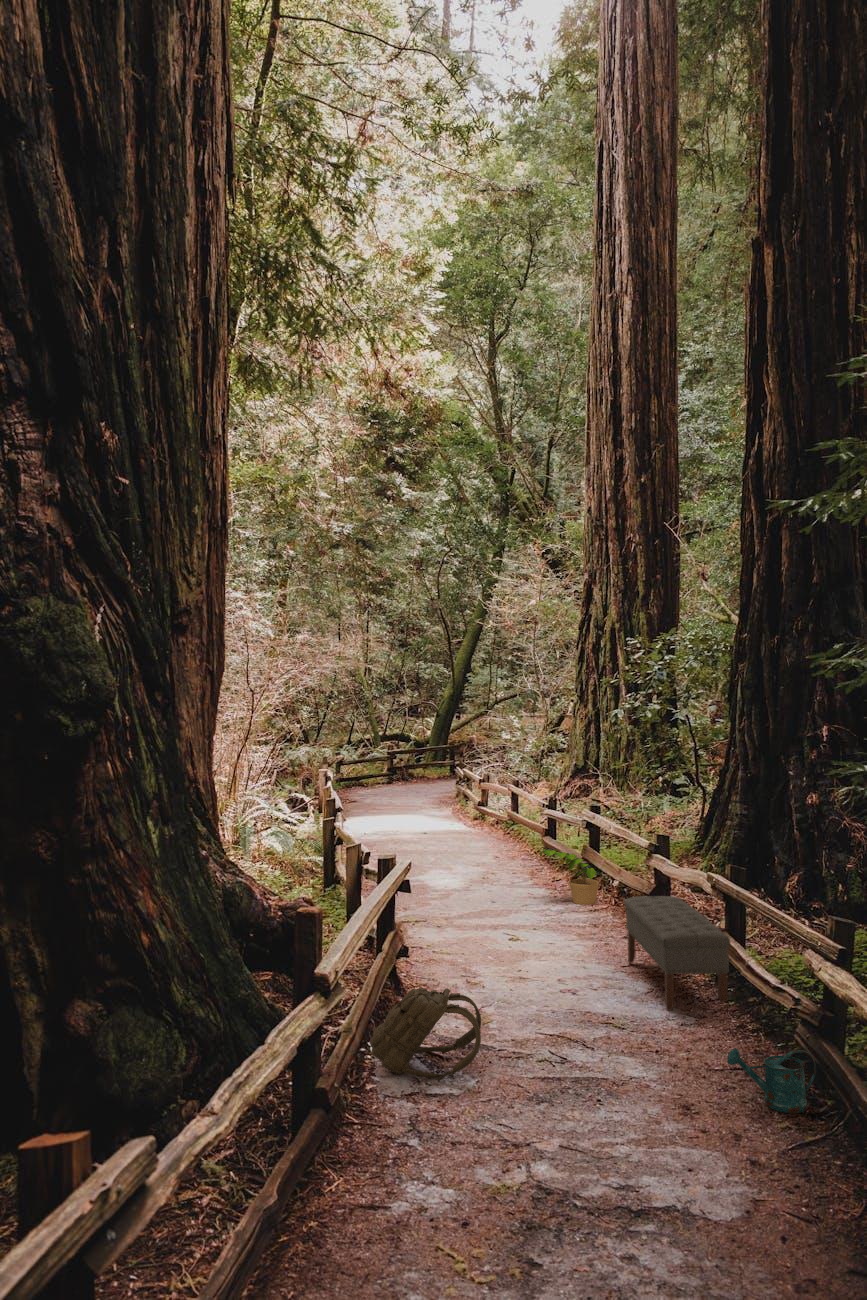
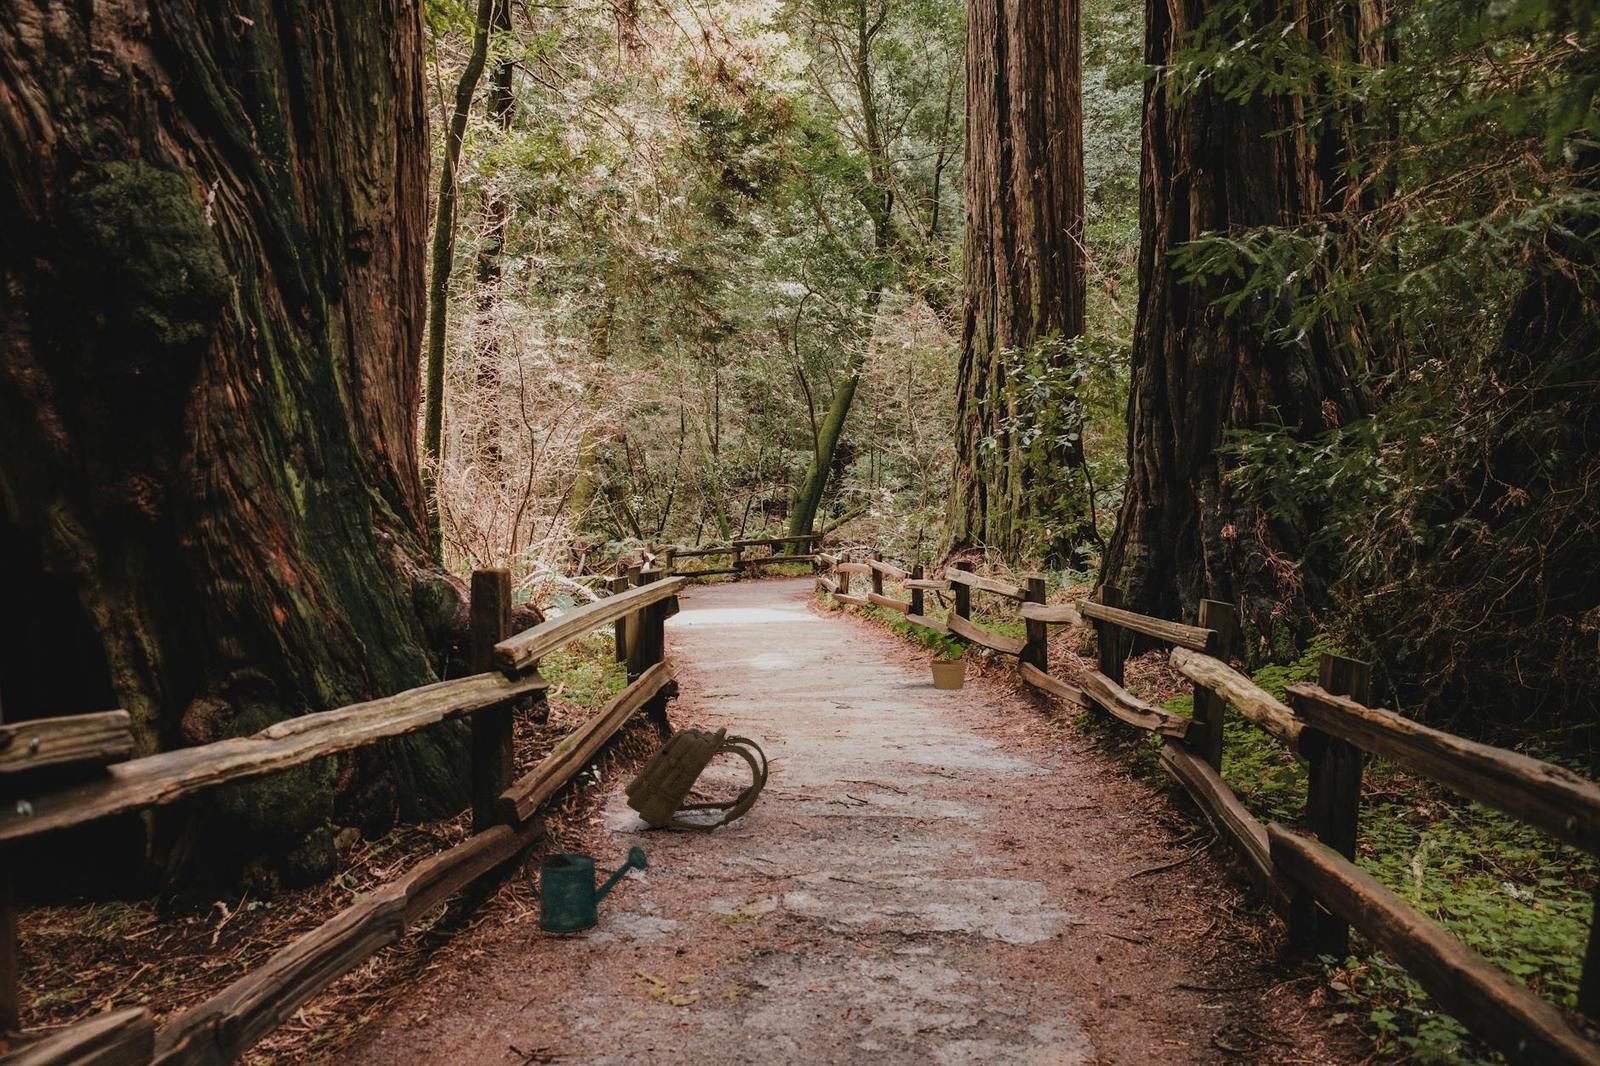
bench: present [624,896,730,1011] -> none [979,652,1097,775]
watering can: present [727,1048,816,1113] -> present [524,842,648,932]

